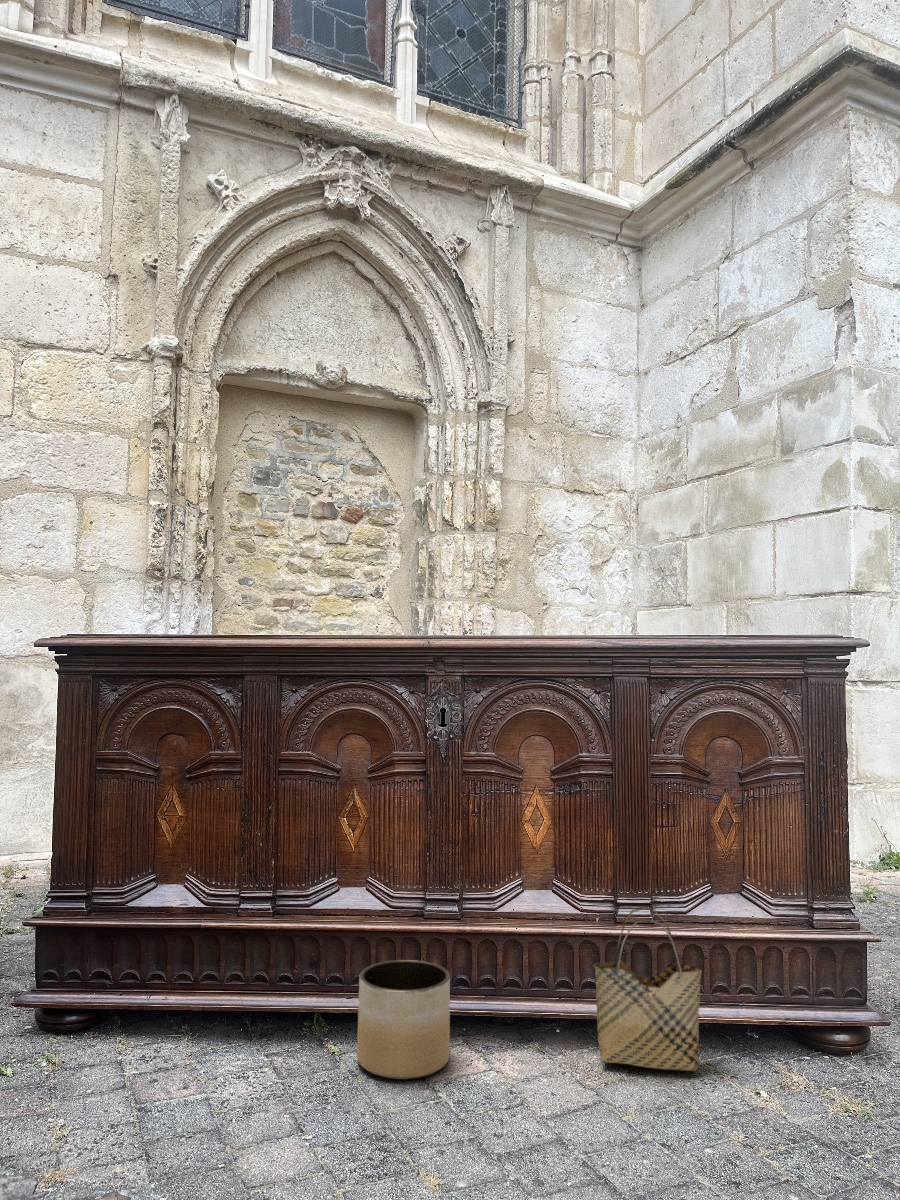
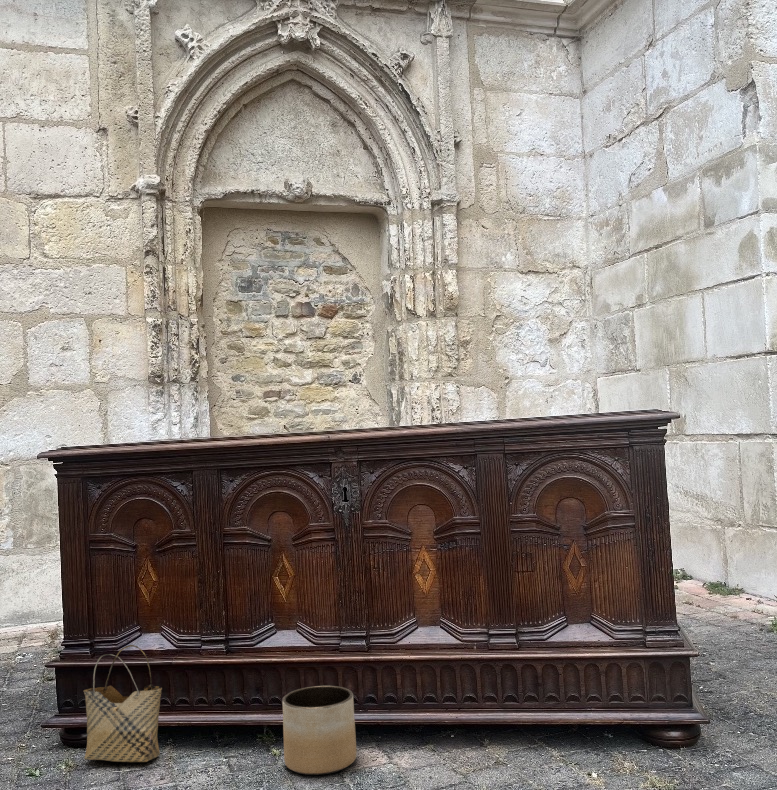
woven basket: present [593,907,702,1071] -> present [84,645,162,762]

